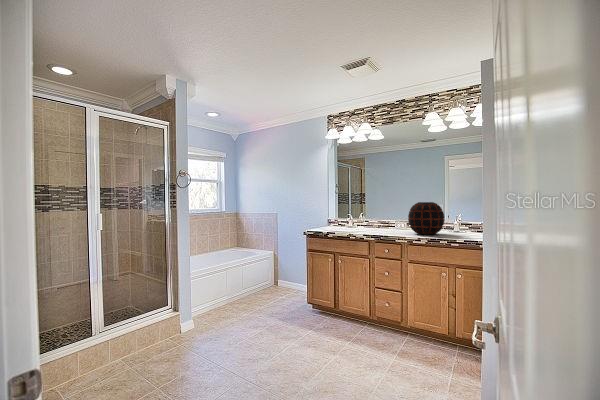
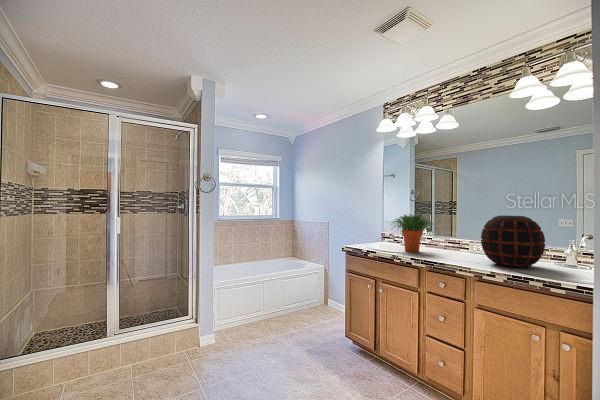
potted plant: none [342,203,375,231] -> present [393,215,433,252]

